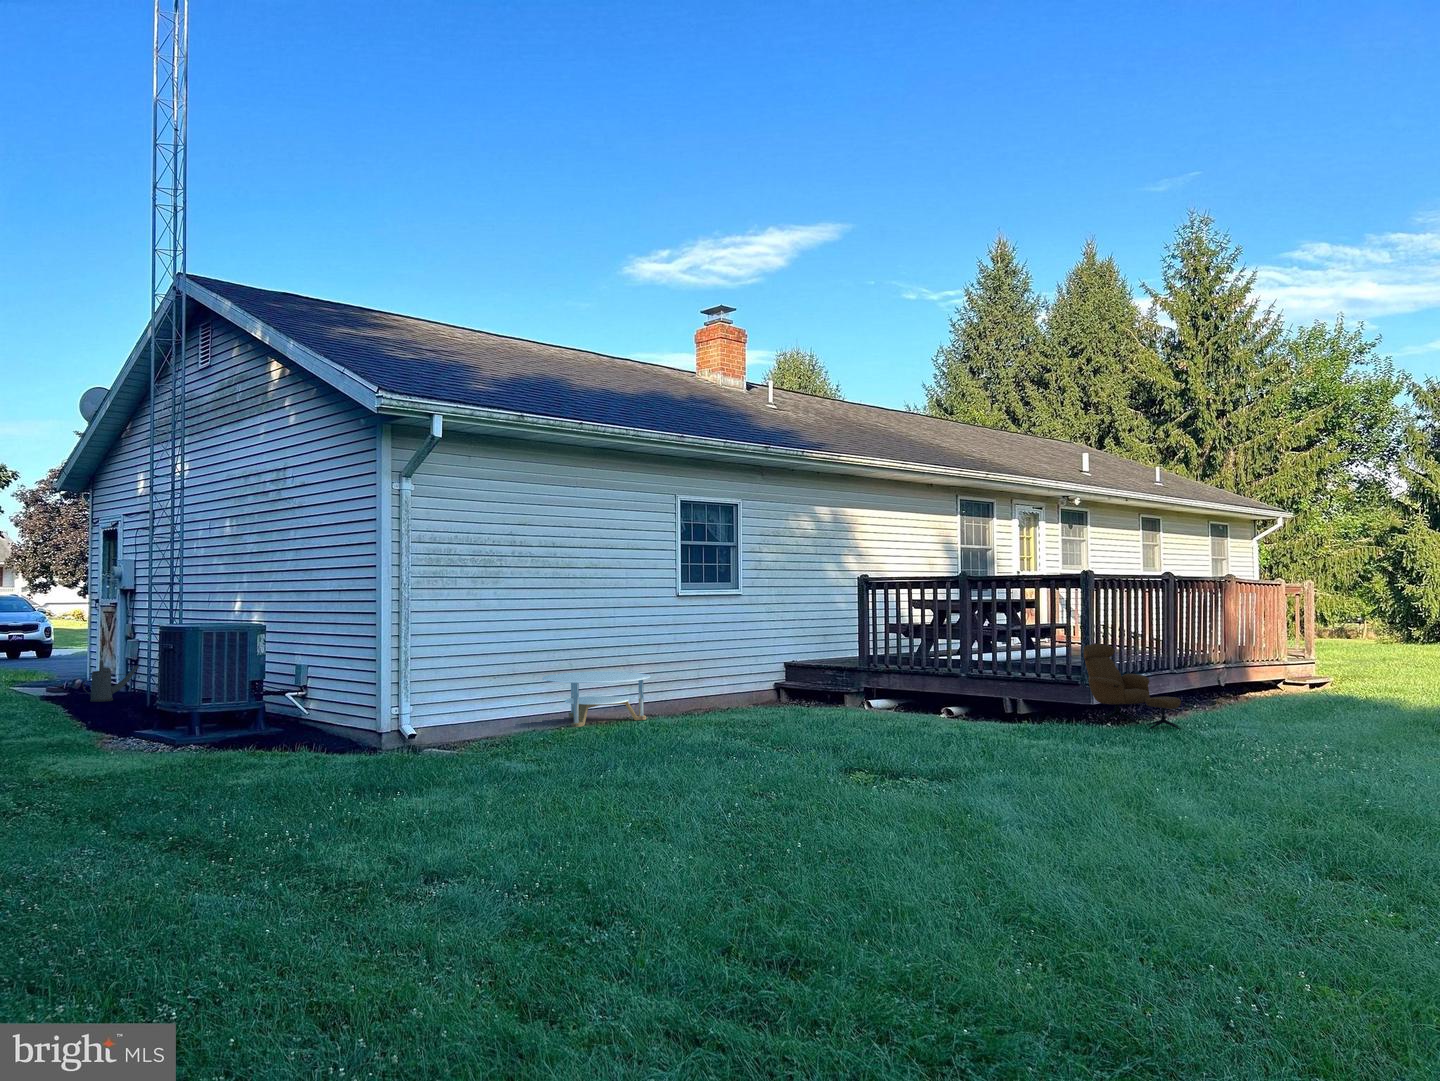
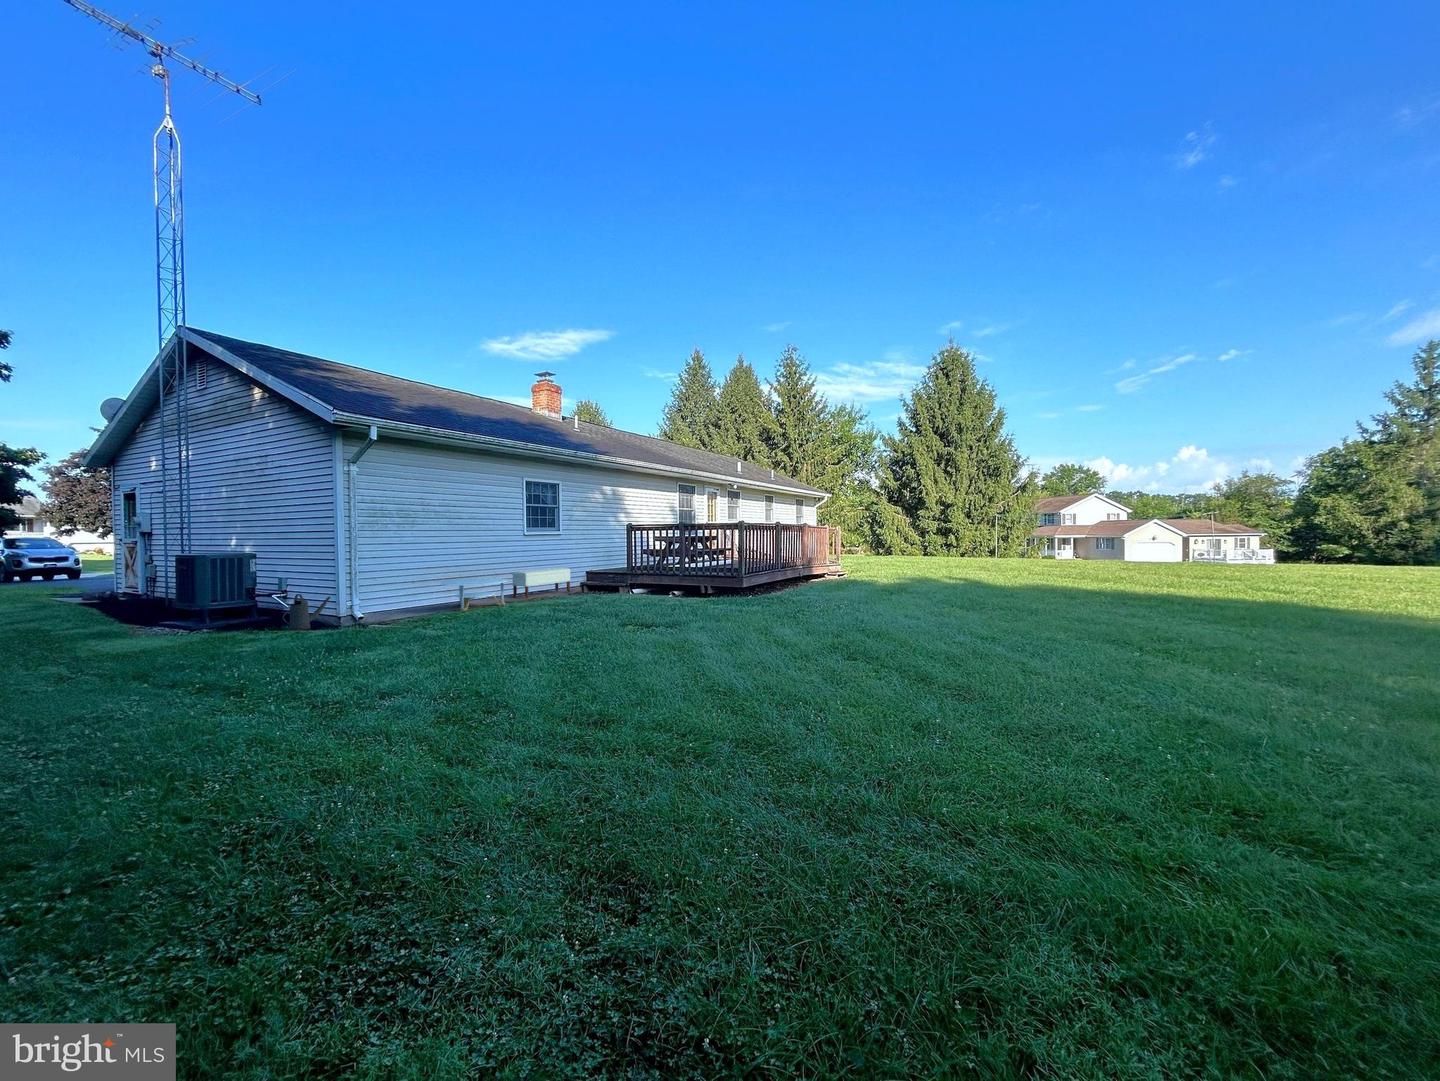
lounge chair: present [1084,644,1181,730] -> none [742,559,789,601]
bench: none [657,657,758,710] -> present [512,567,571,598]
watering can: present [83,660,138,702] -> present [283,594,330,630]

